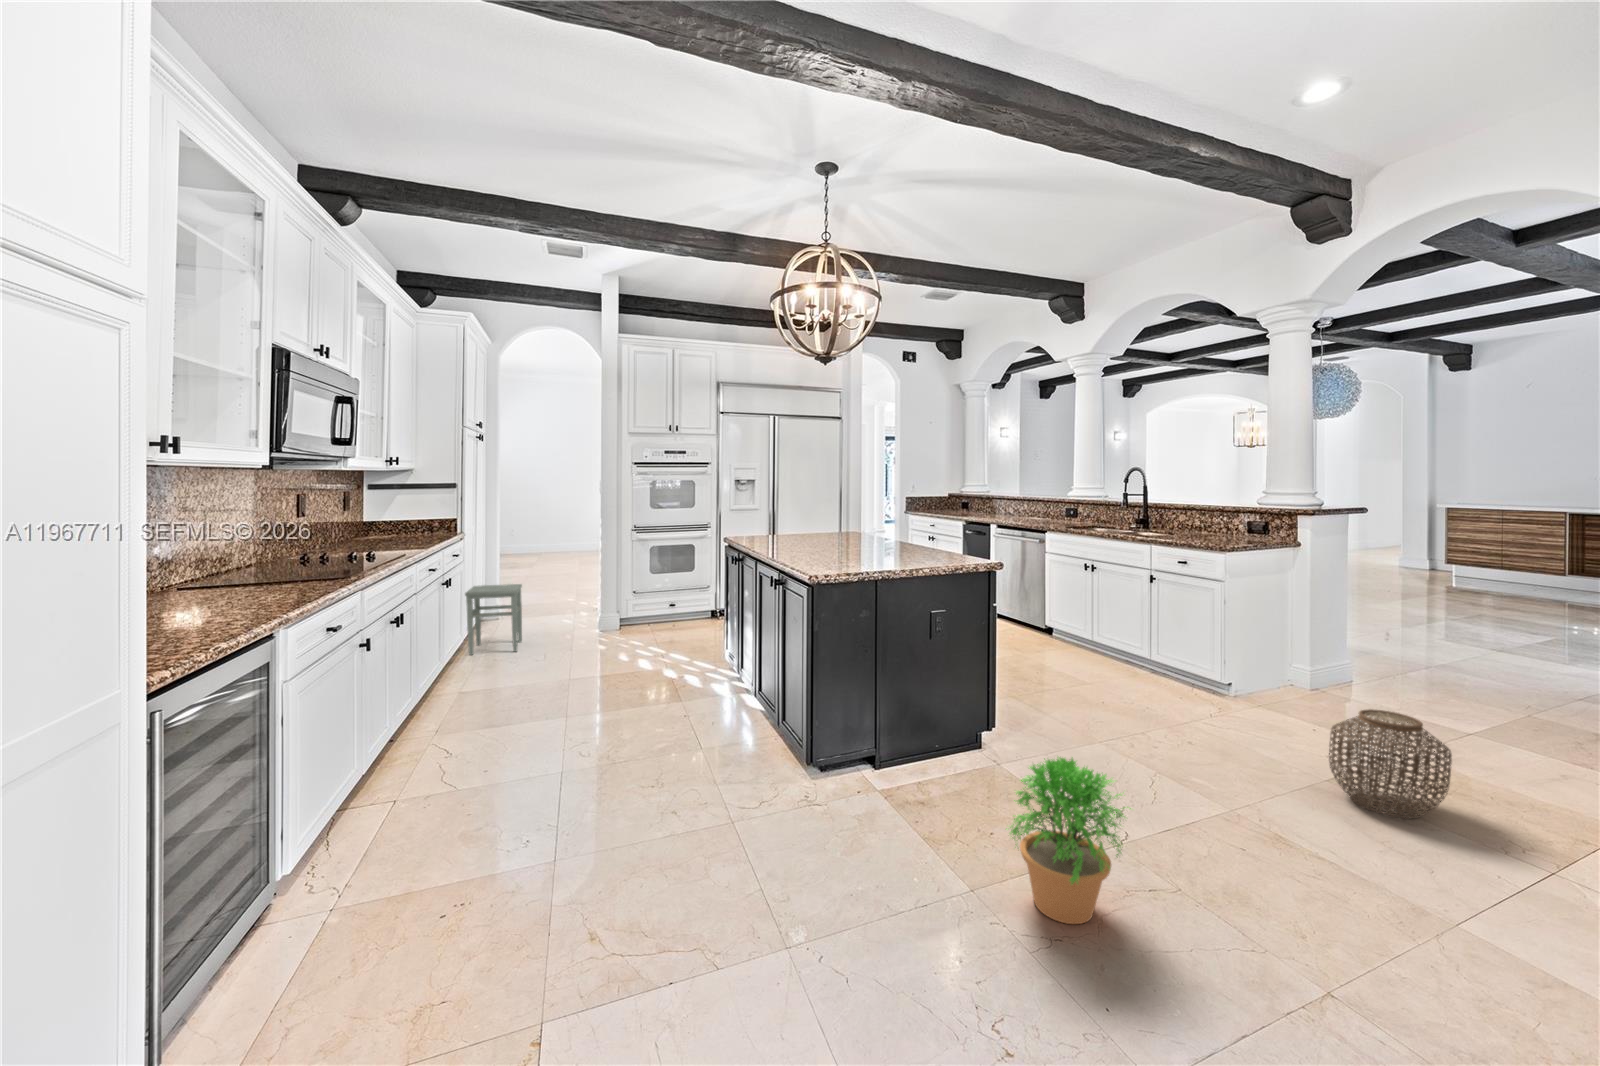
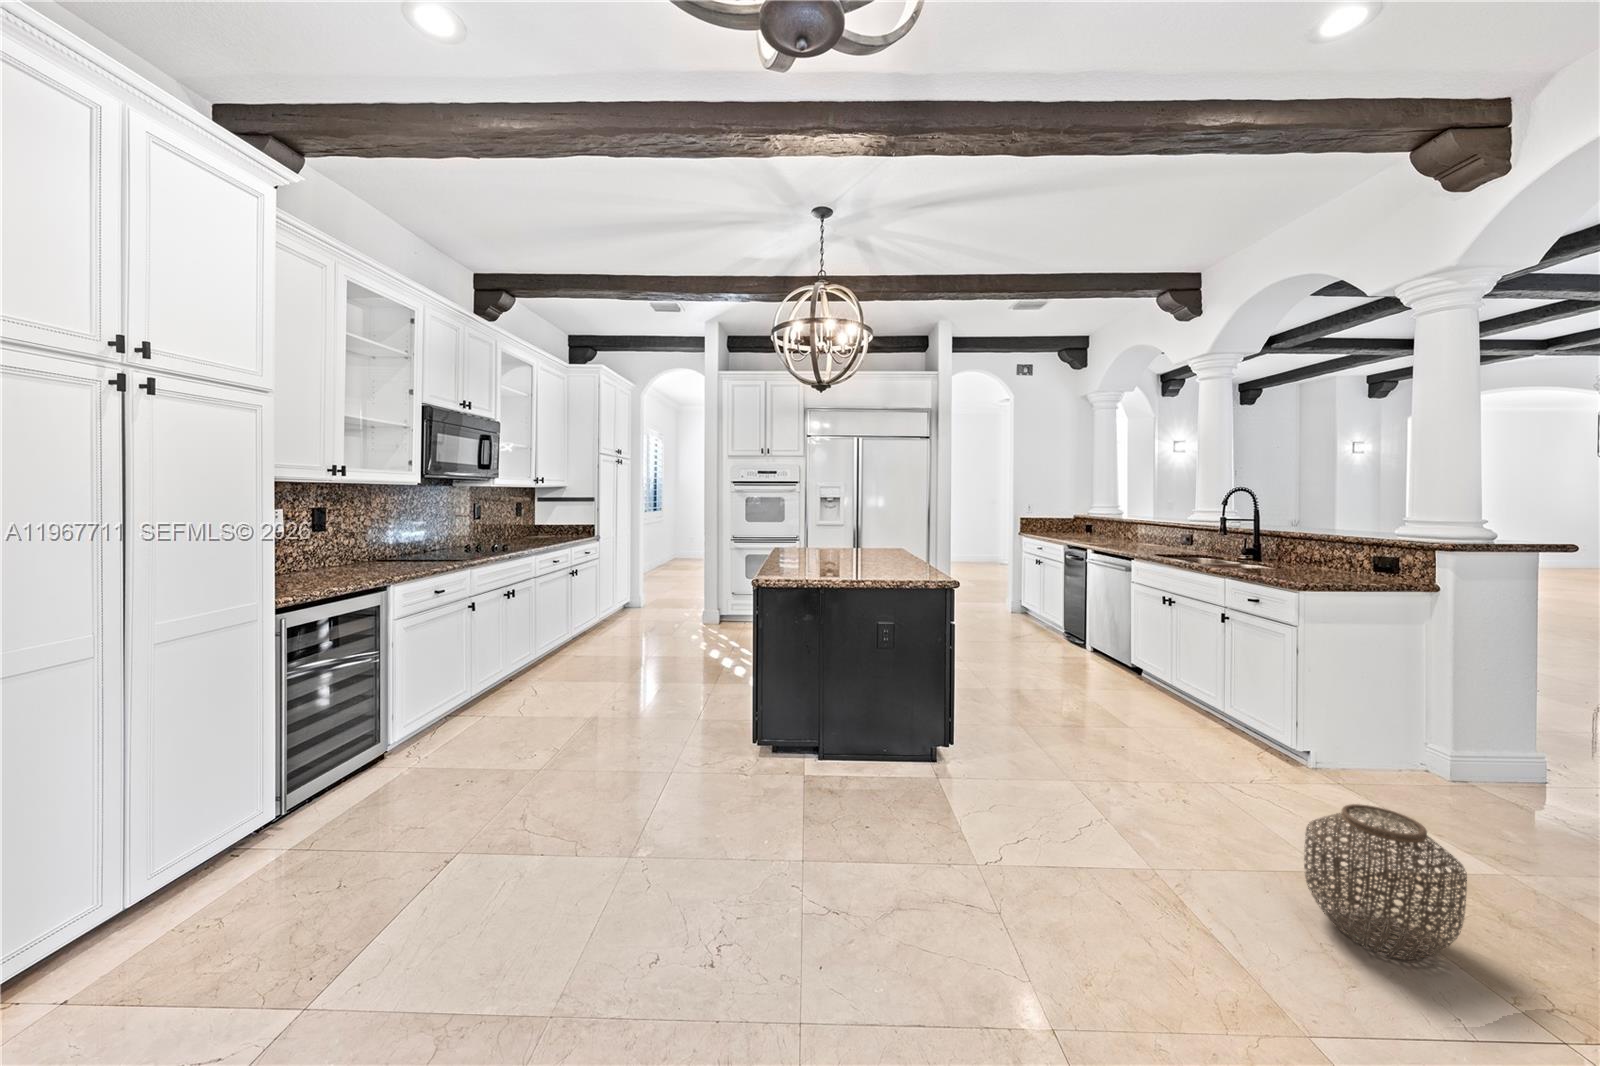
stool: present [465,584,522,655] -> none [573,587,624,644]
potted plant: present [1010,757,1131,924] -> none [776,785,905,963]

